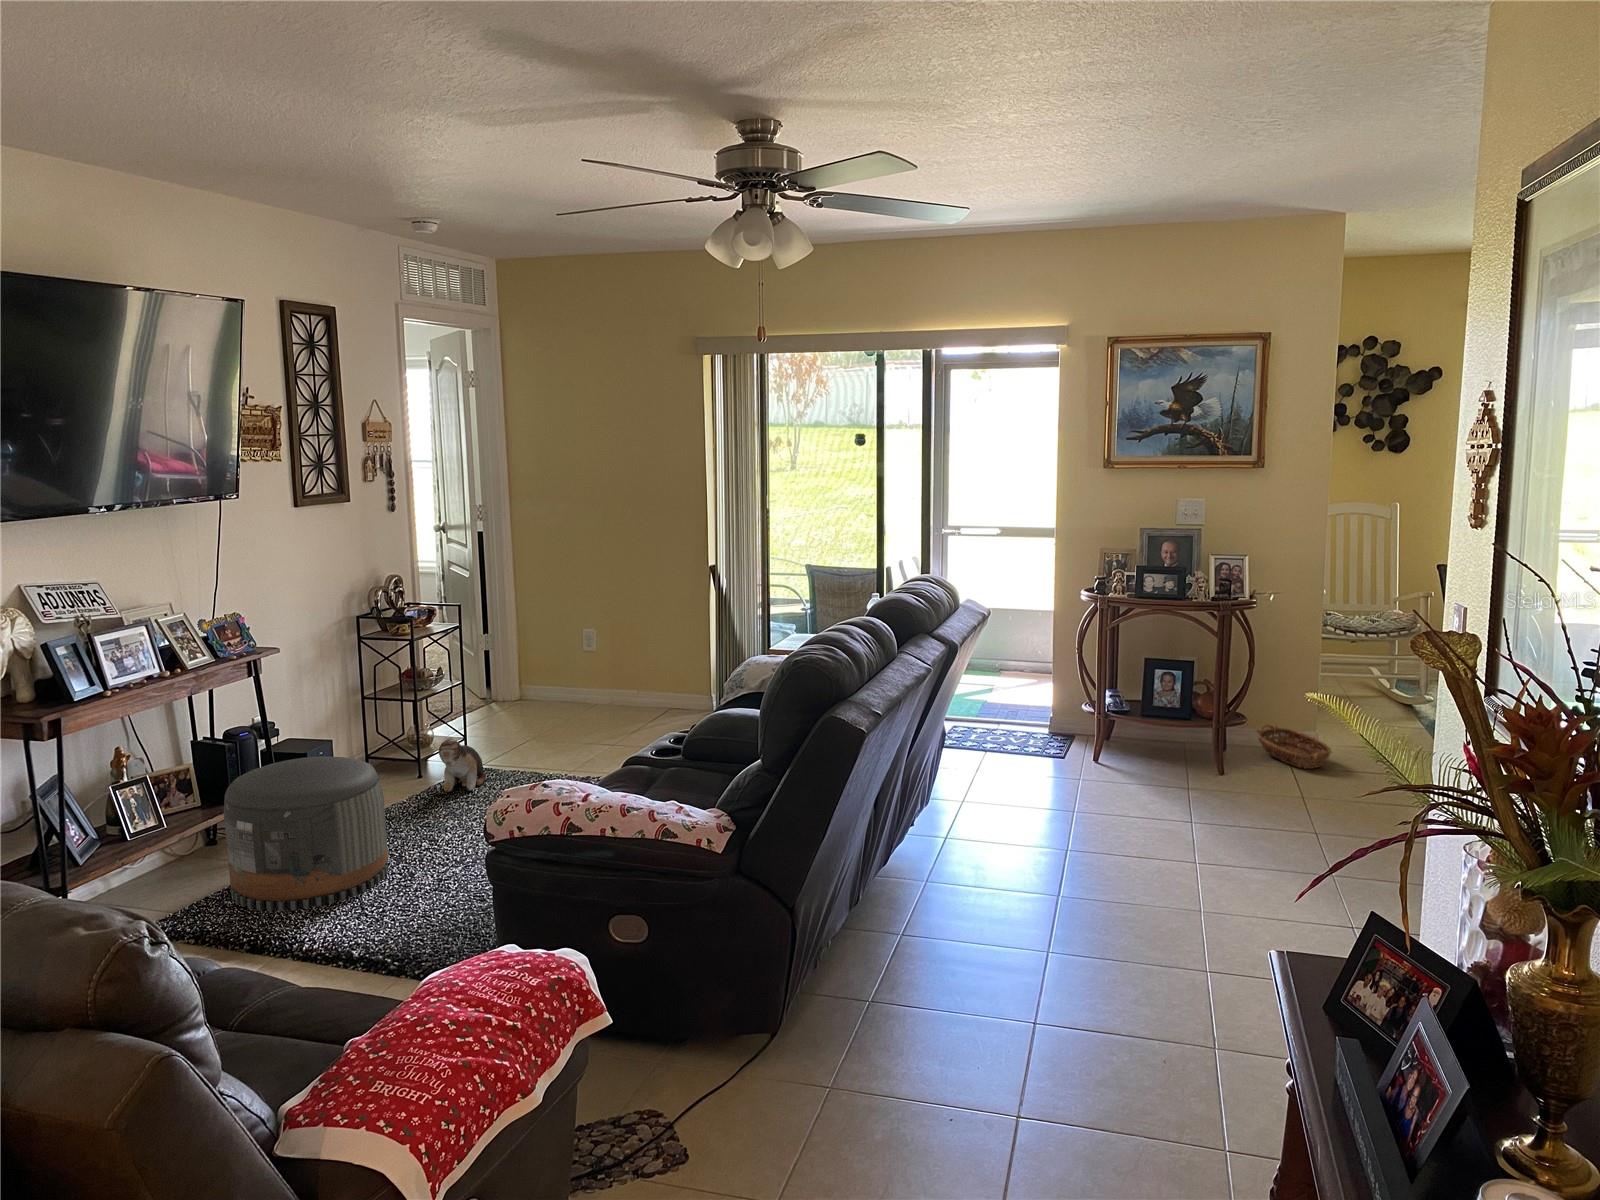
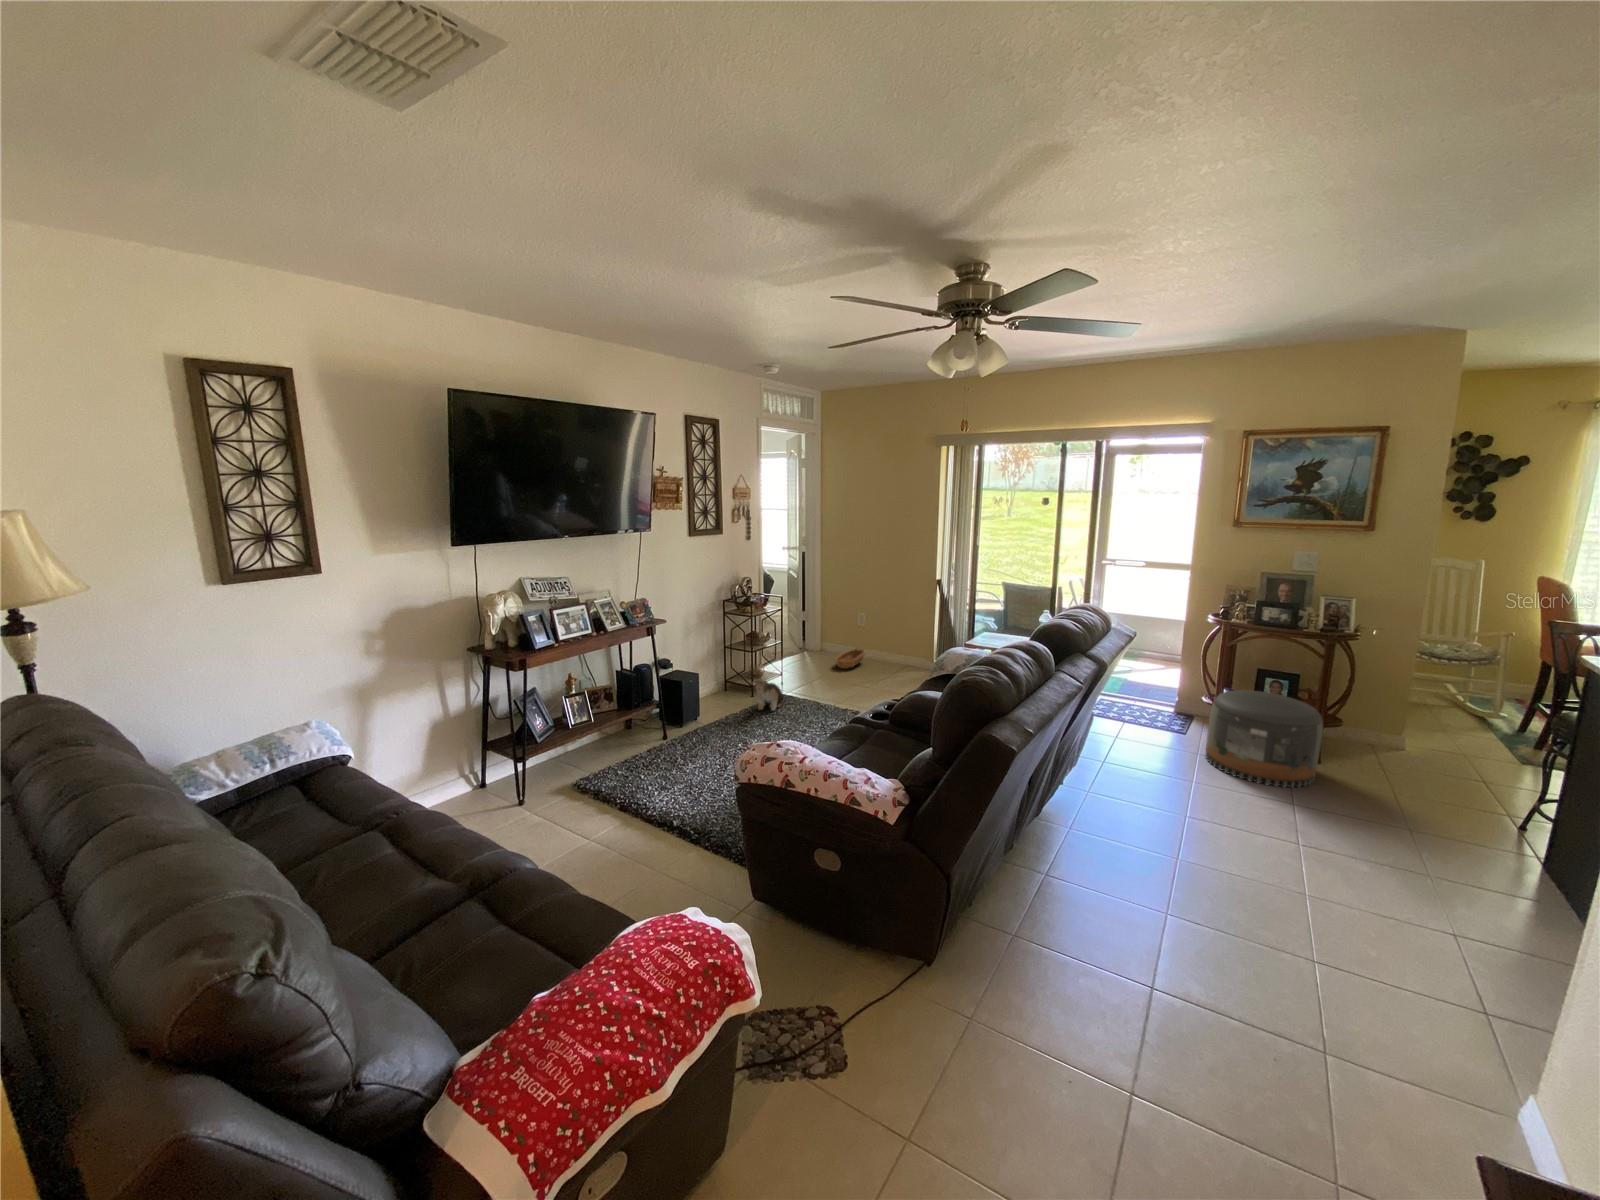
basket: present [1257,724,1332,769] -> present [835,649,865,669]
pouf: present [224,756,388,911] -> present [1206,690,1323,788]

